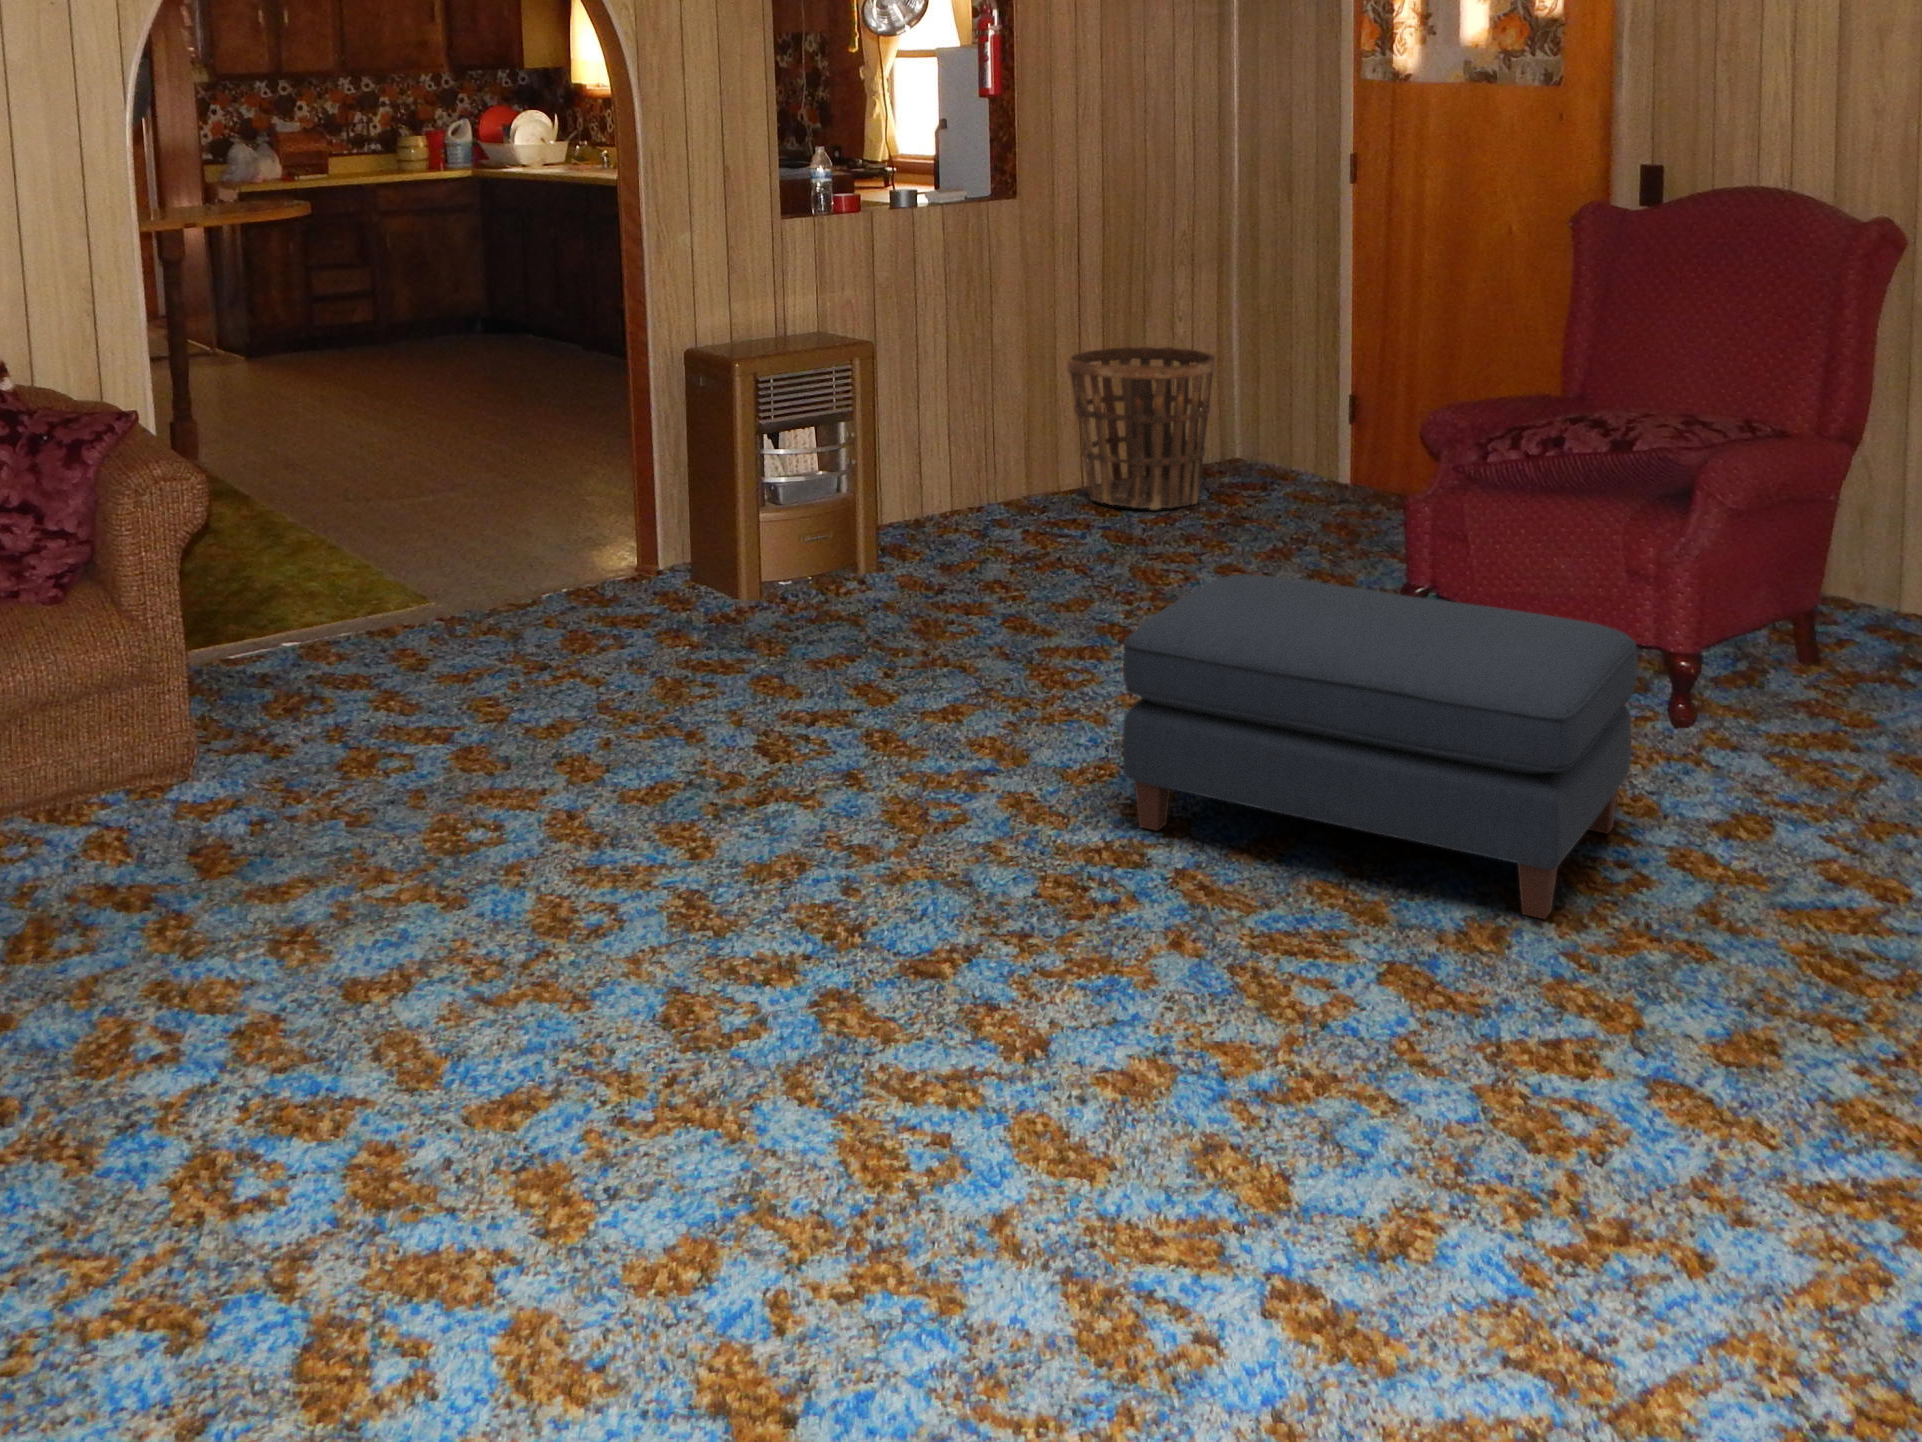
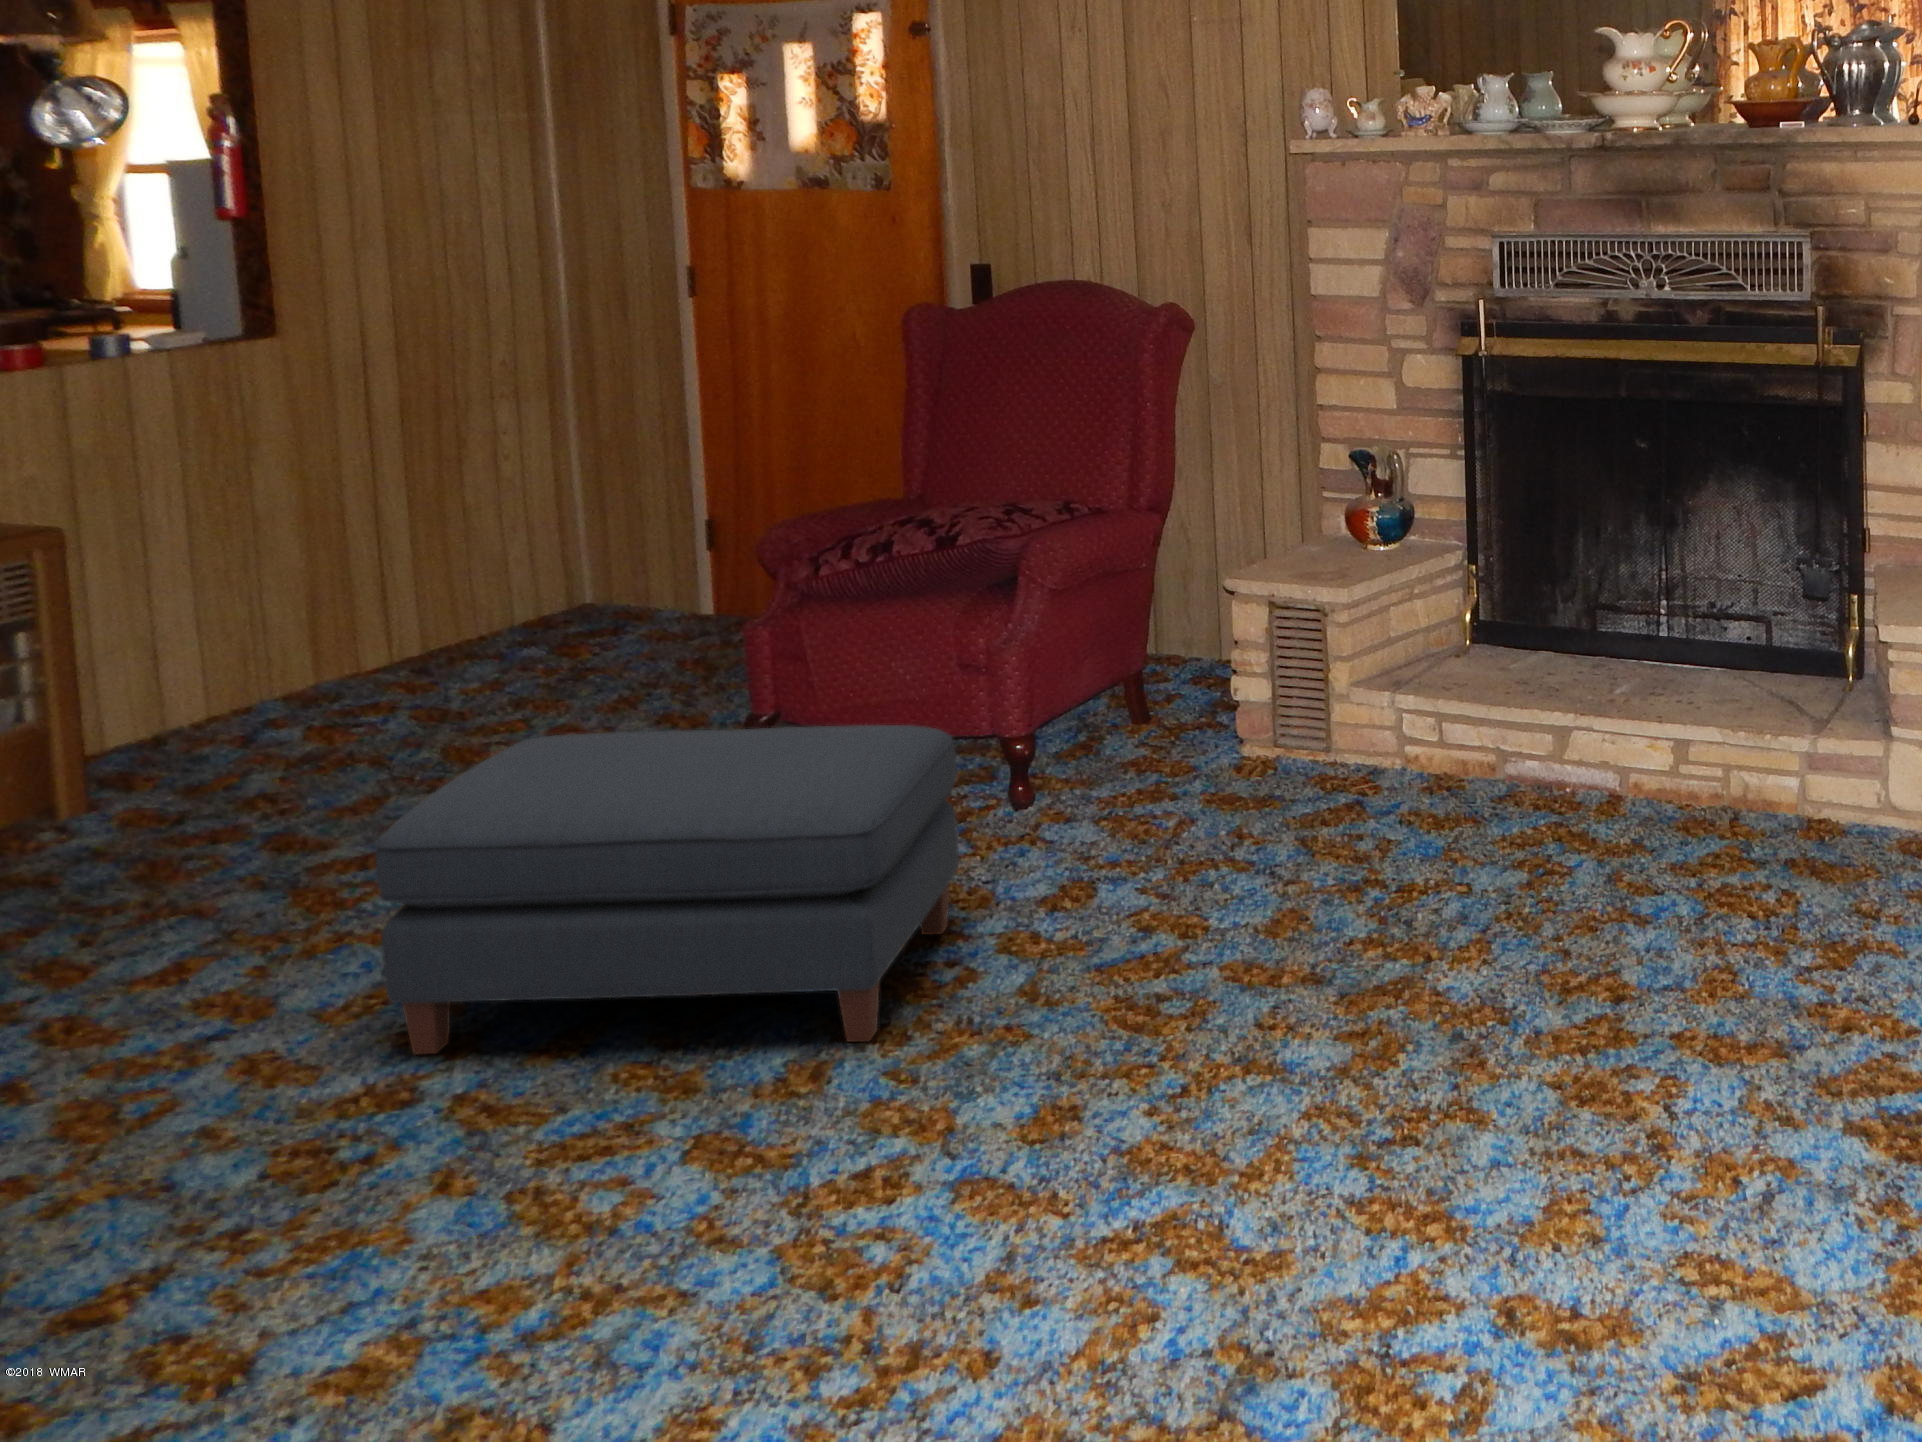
basket: present [1067,347,1216,509] -> none [361,489,548,676]

